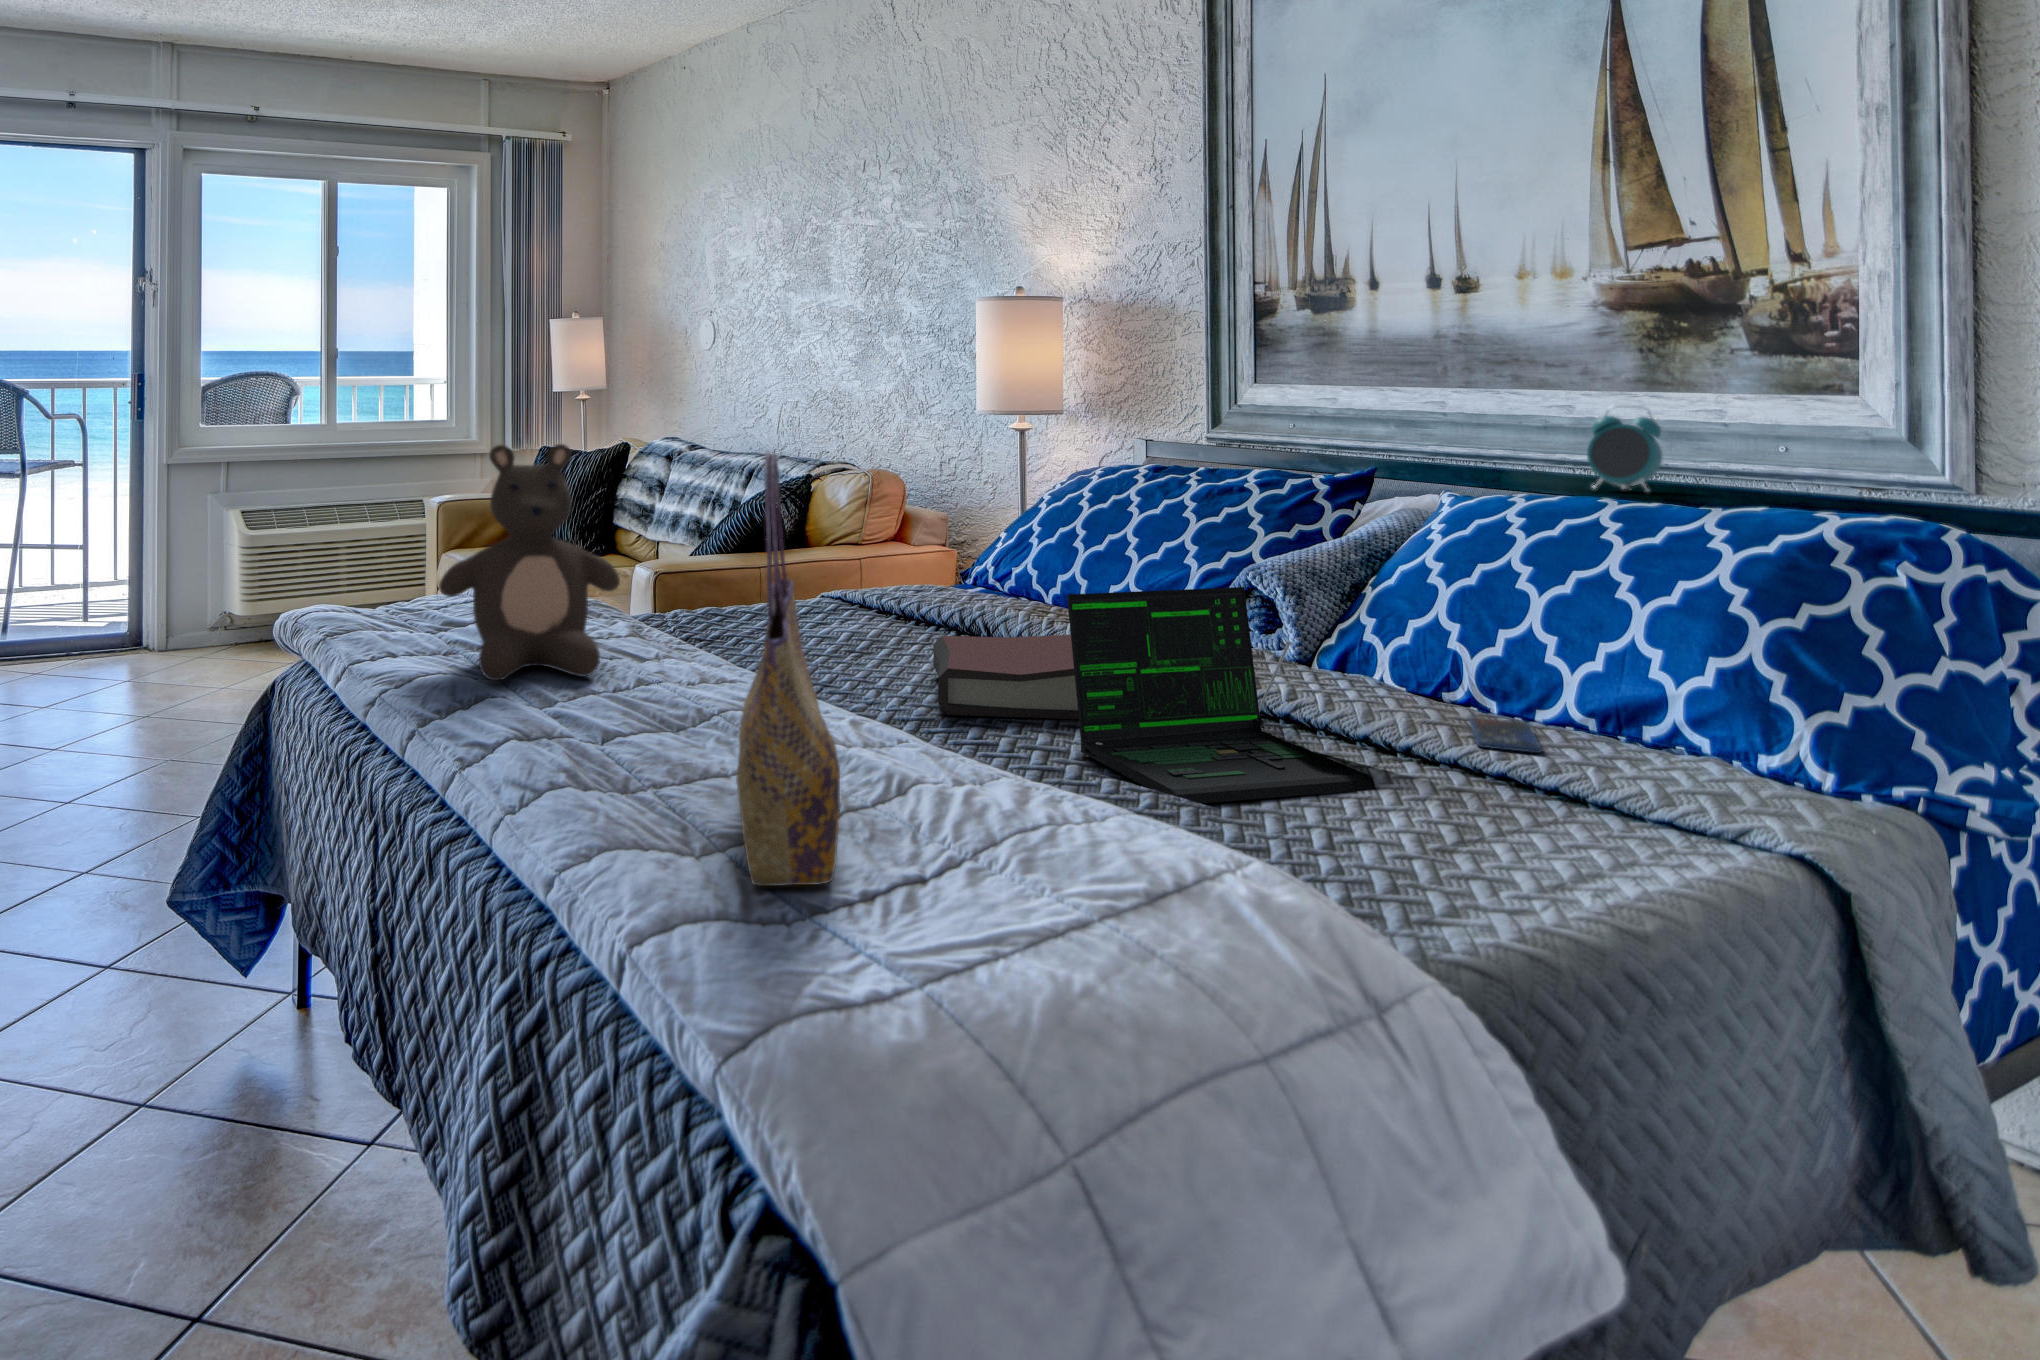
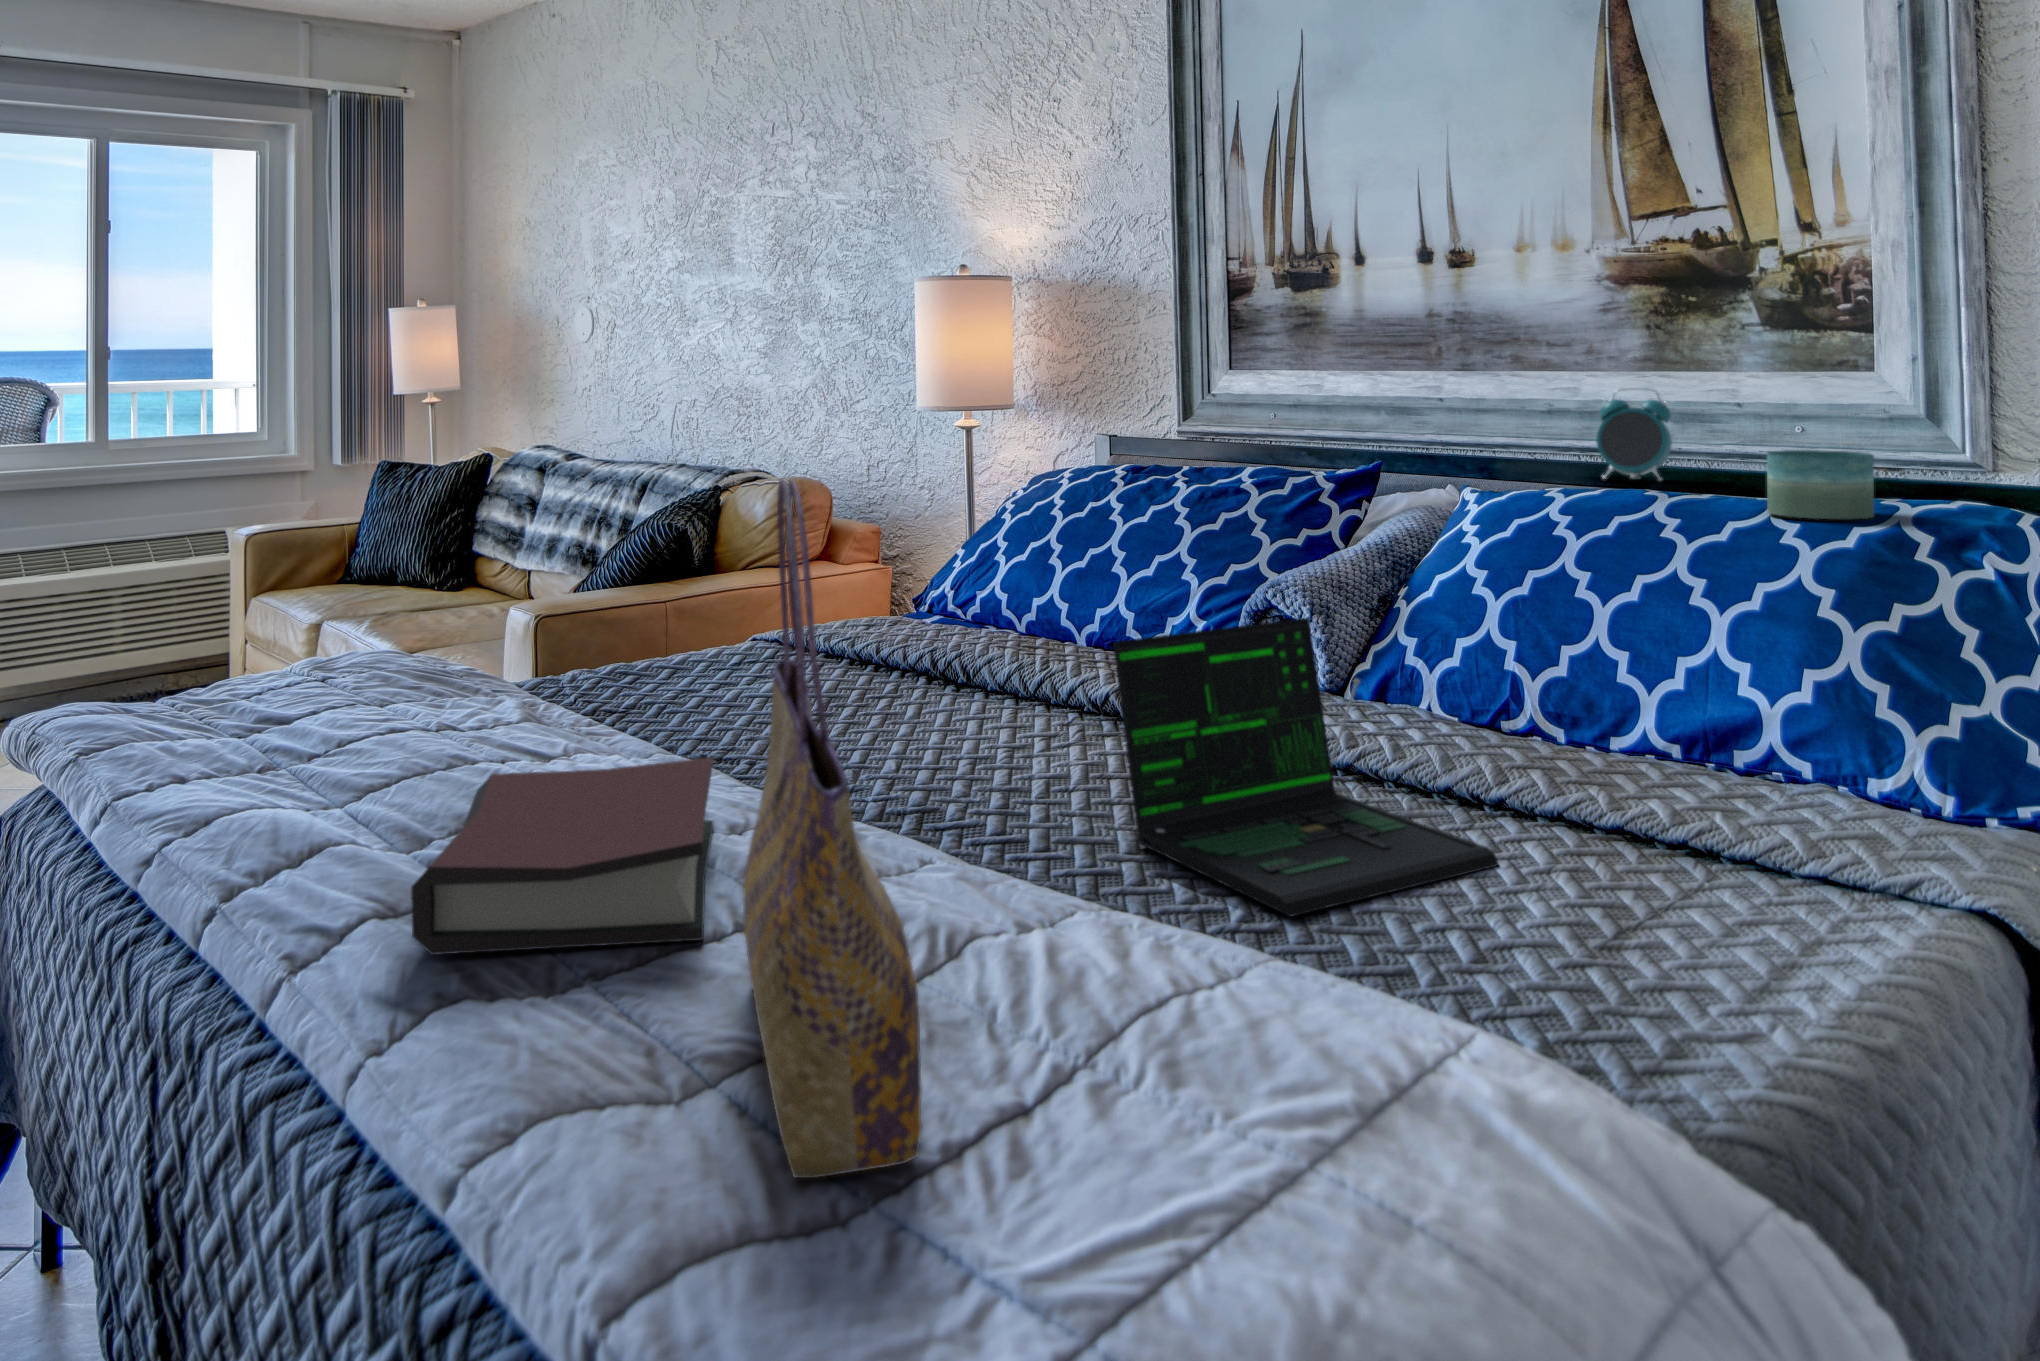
teddy bear: present [439,444,620,681] -> none [251,468,514,808]
candle: none [1709,465,1811,528] -> present [1767,450,1874,519]
hardback book: present [933,635,1079,719] -> present [411,757,714,955]
smartphone: present [1469,717,1542,753] -> none [1553,755,1657,799]

